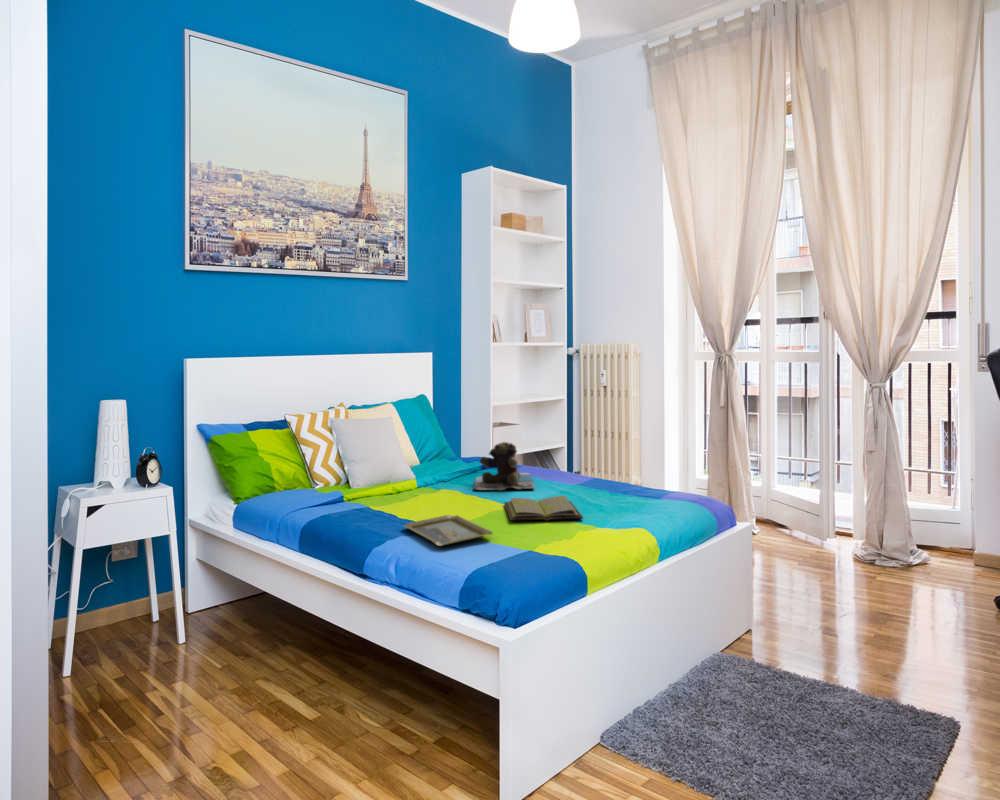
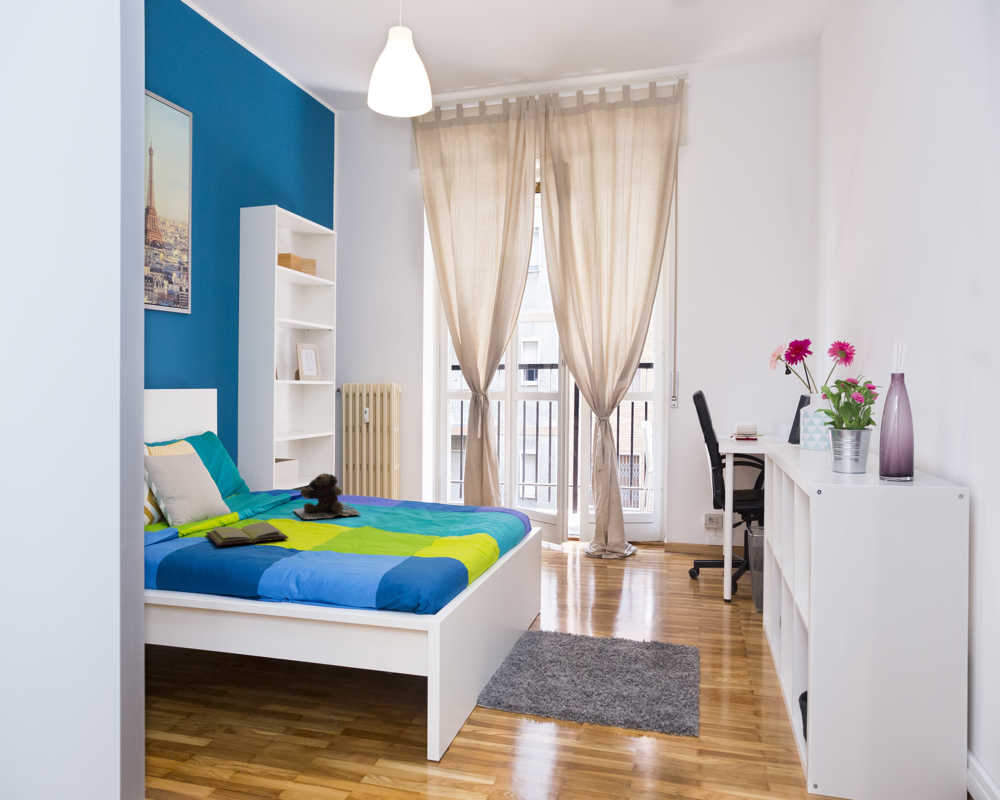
diary: present [505,496,583,521] -> present [206,522,288,546]
tray: present [405,515,493,546] -> none [275,538,369,561]

